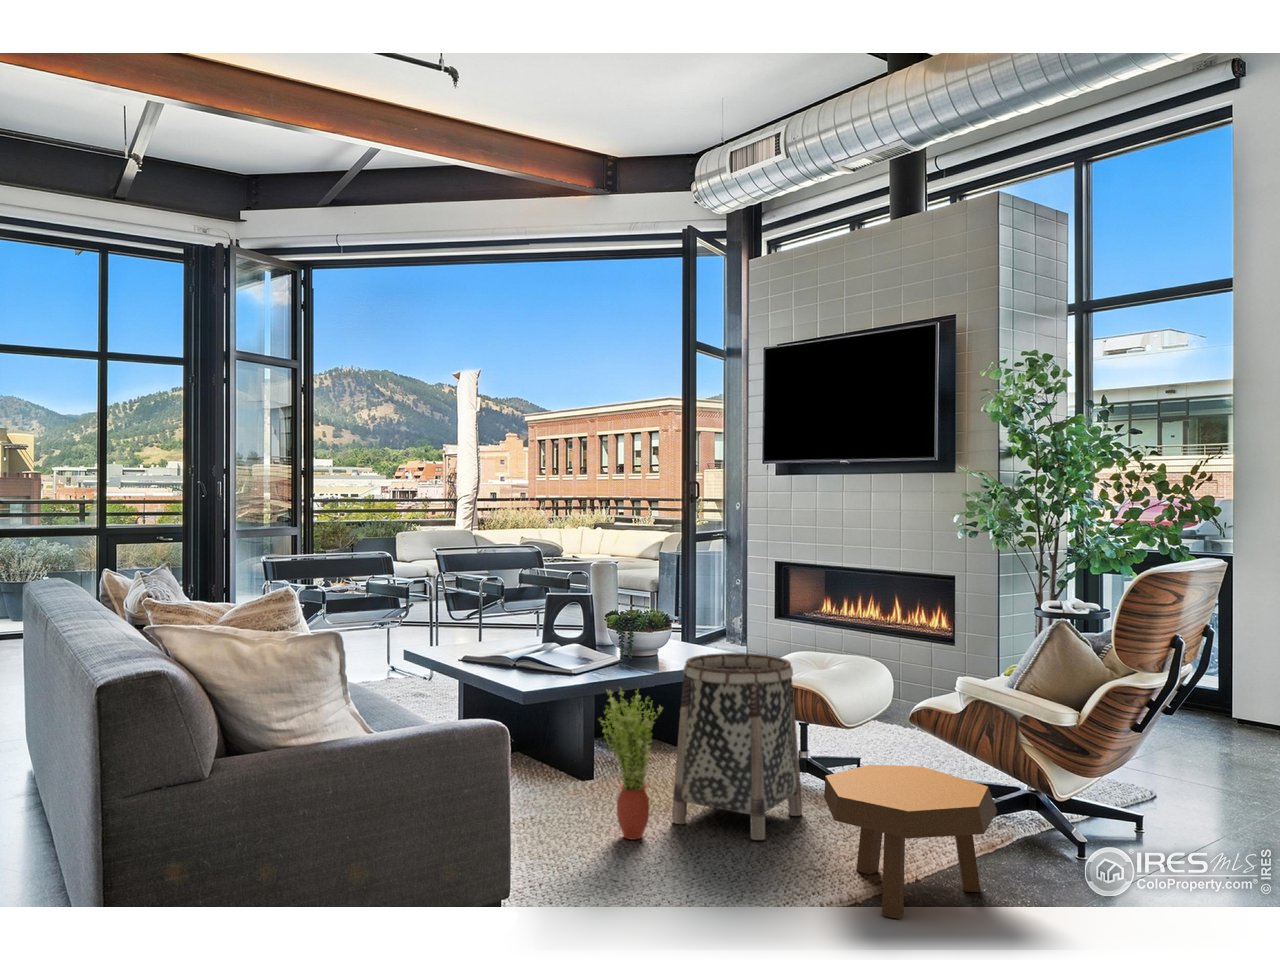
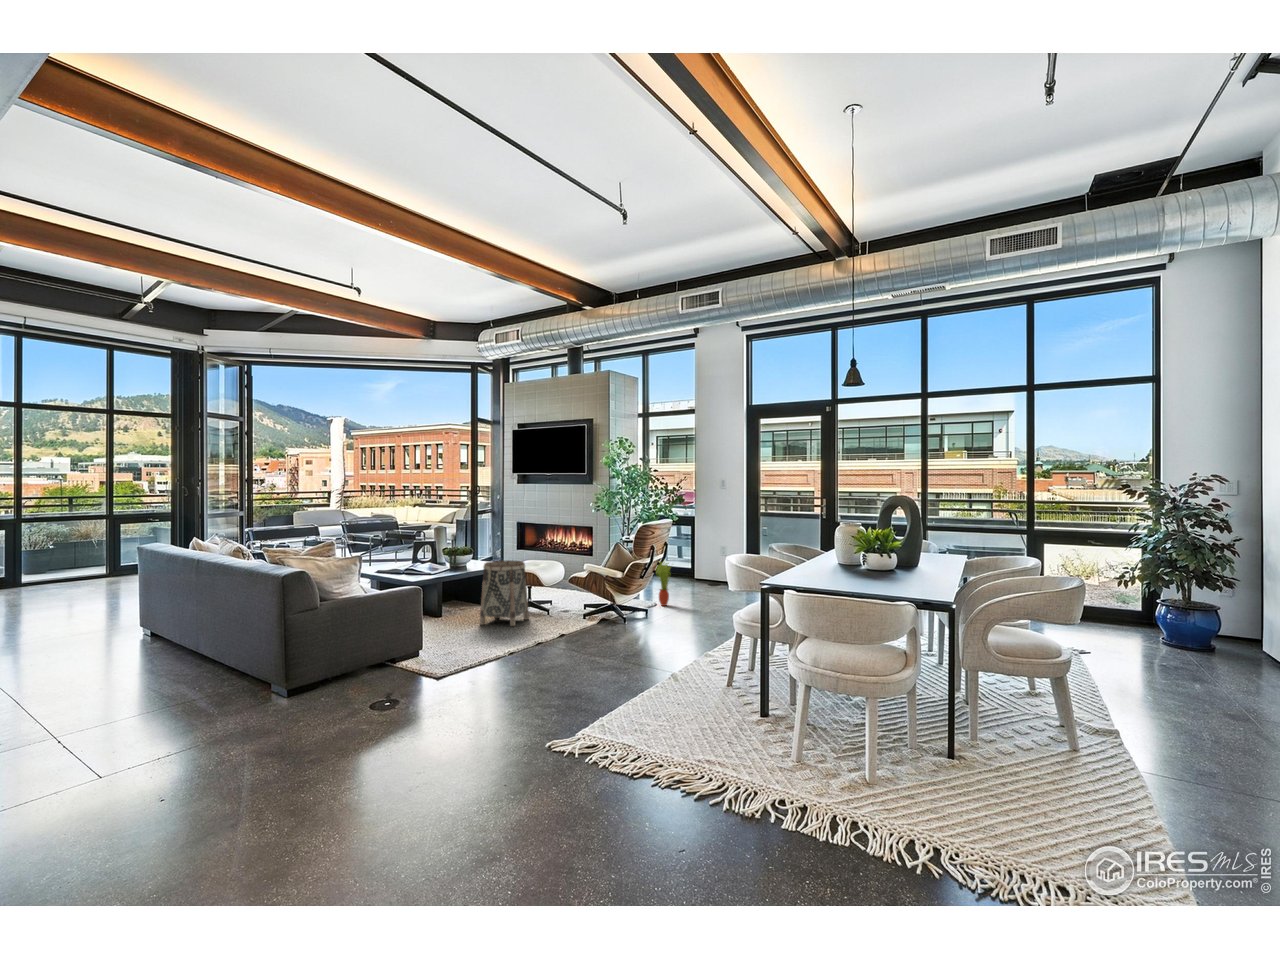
potted plant: present [599,687,662,840] -> present [657,562,670,606]
footstool: present [824,765,997,919] -> none [536,595,593,639]

